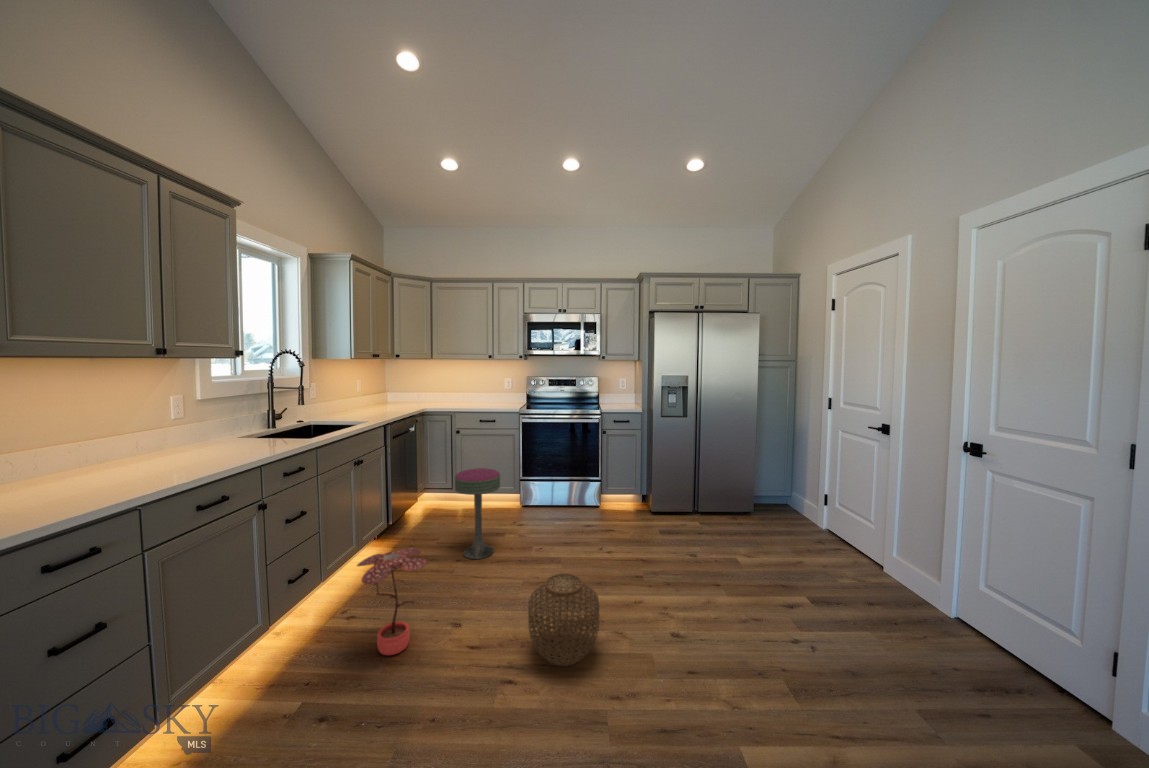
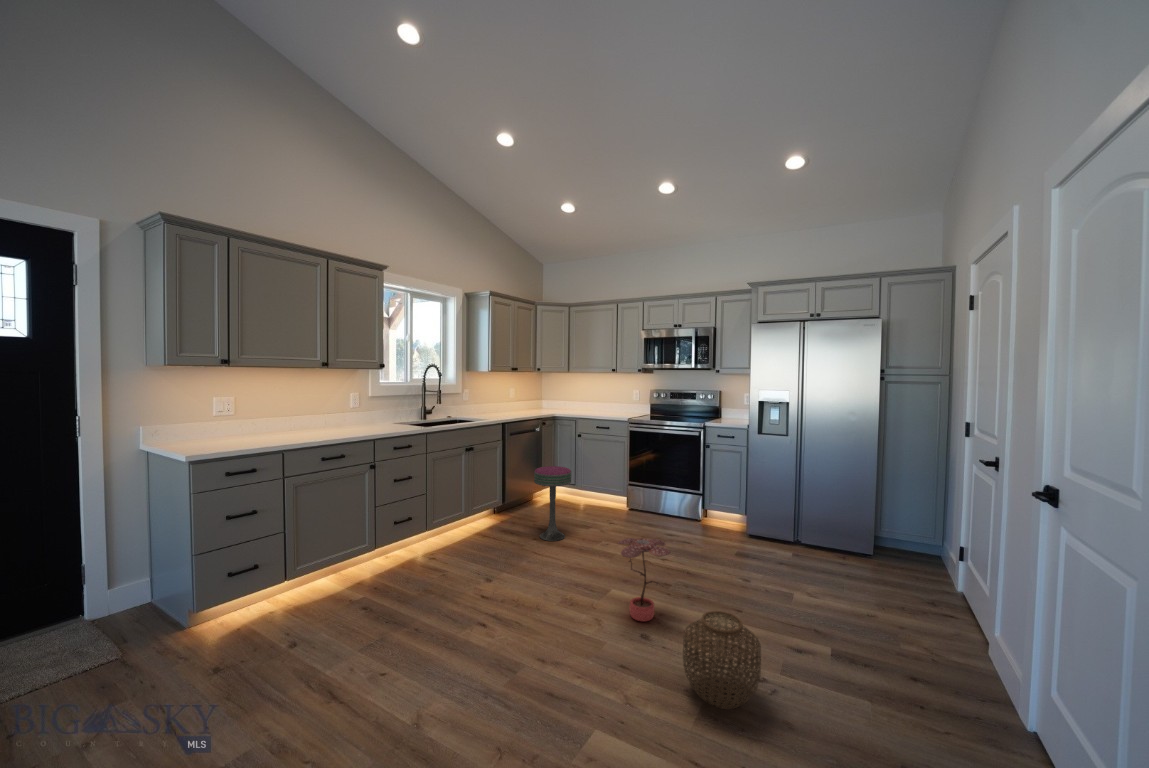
potted plant: present [357,547,428,655] -> present [618,538,671,621]
woven basket: present [528,573,599,666] -> present [683,611,761,709]

